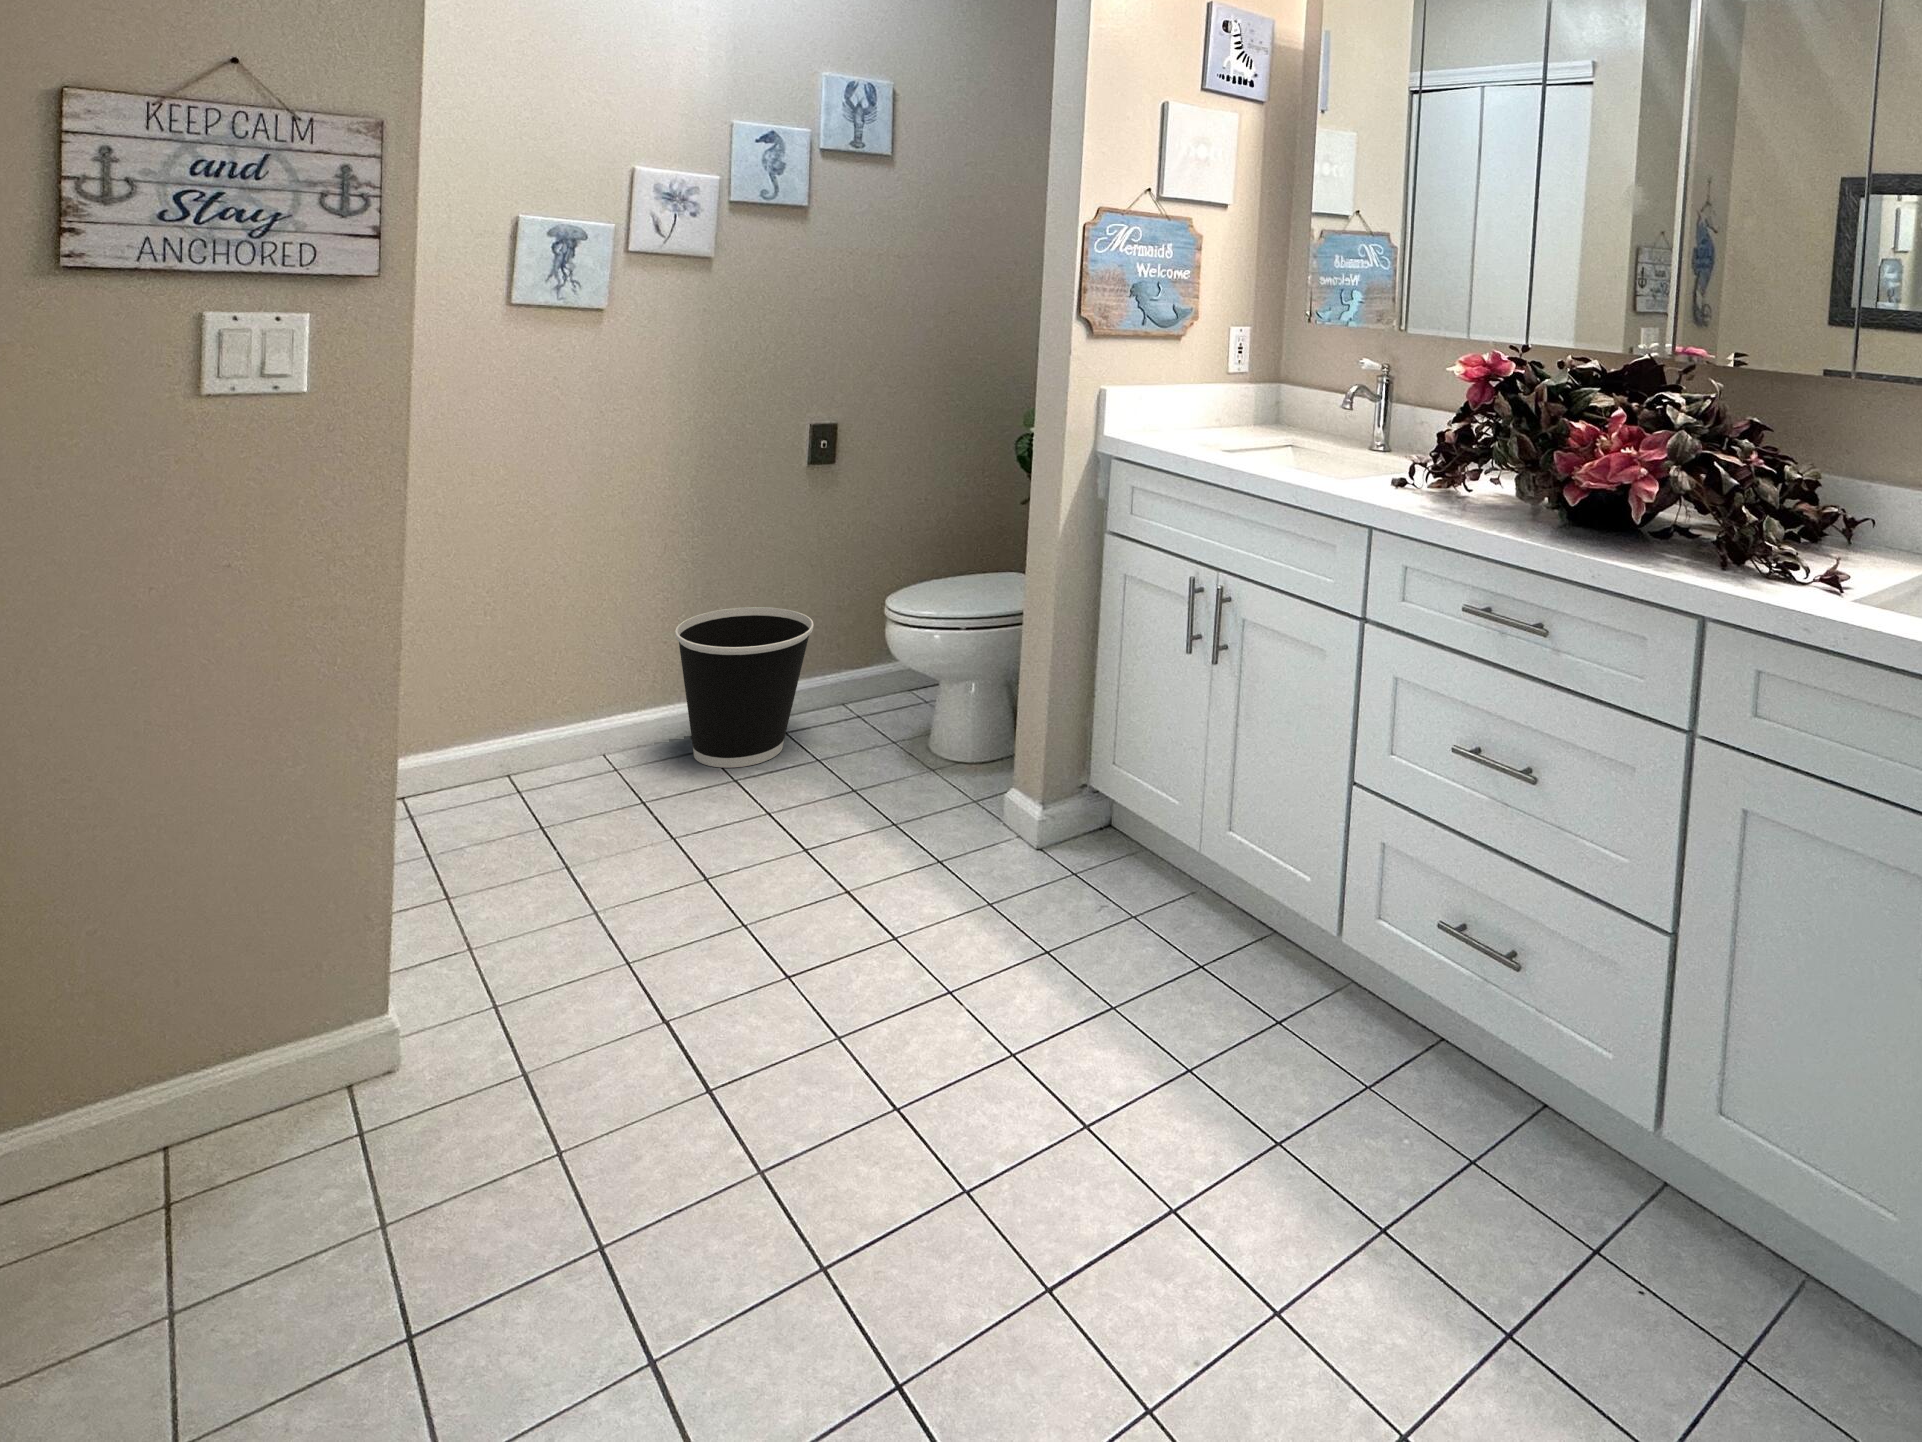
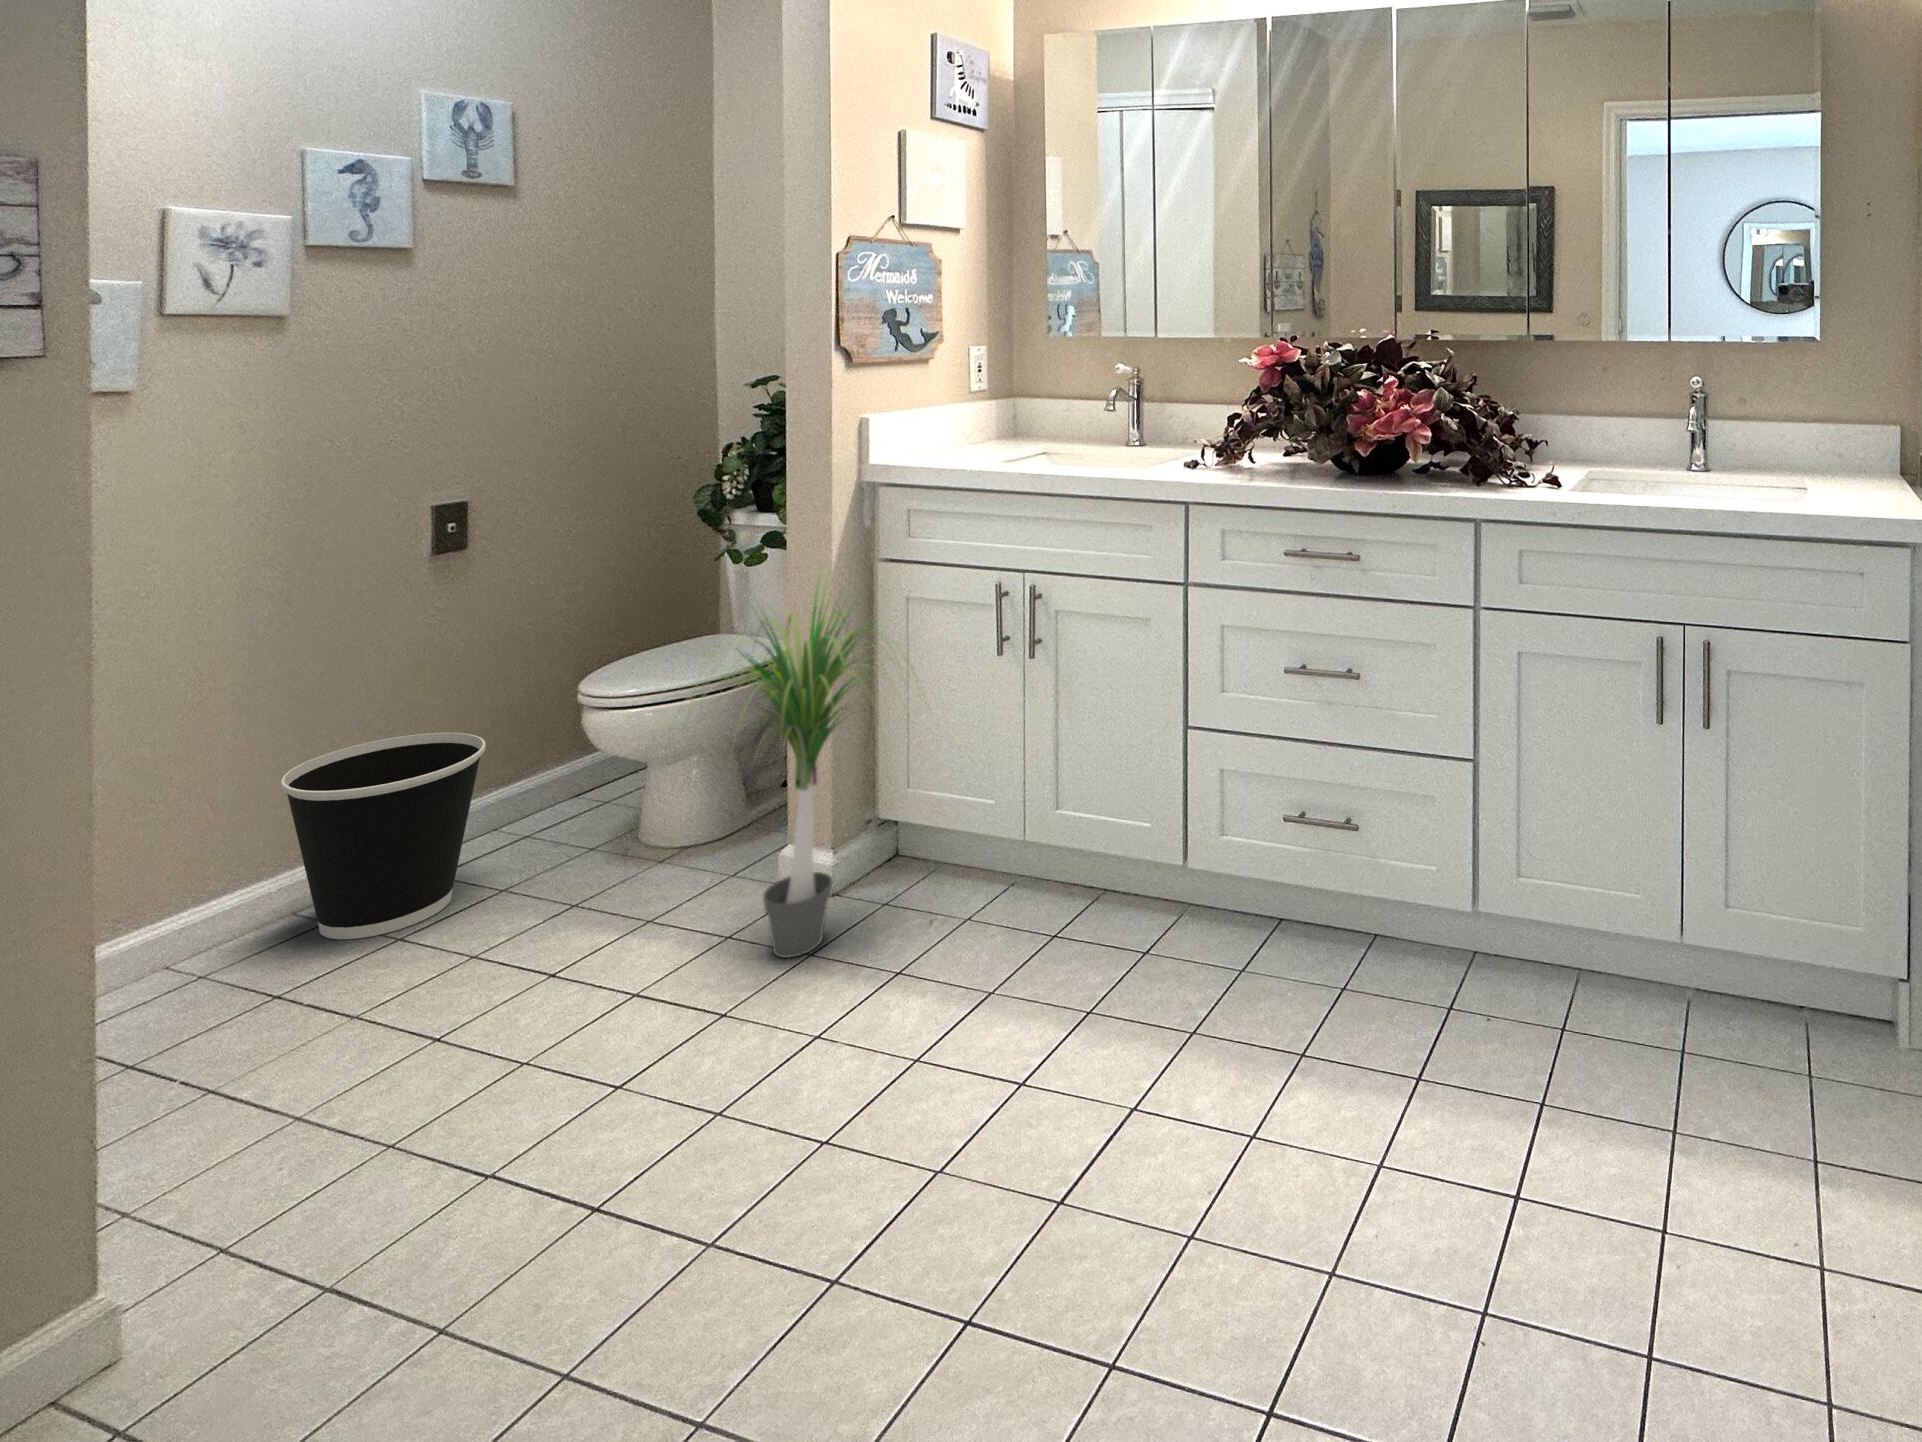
potted plant: none [875,524,1118,900] -> present [678,587,923,958]

